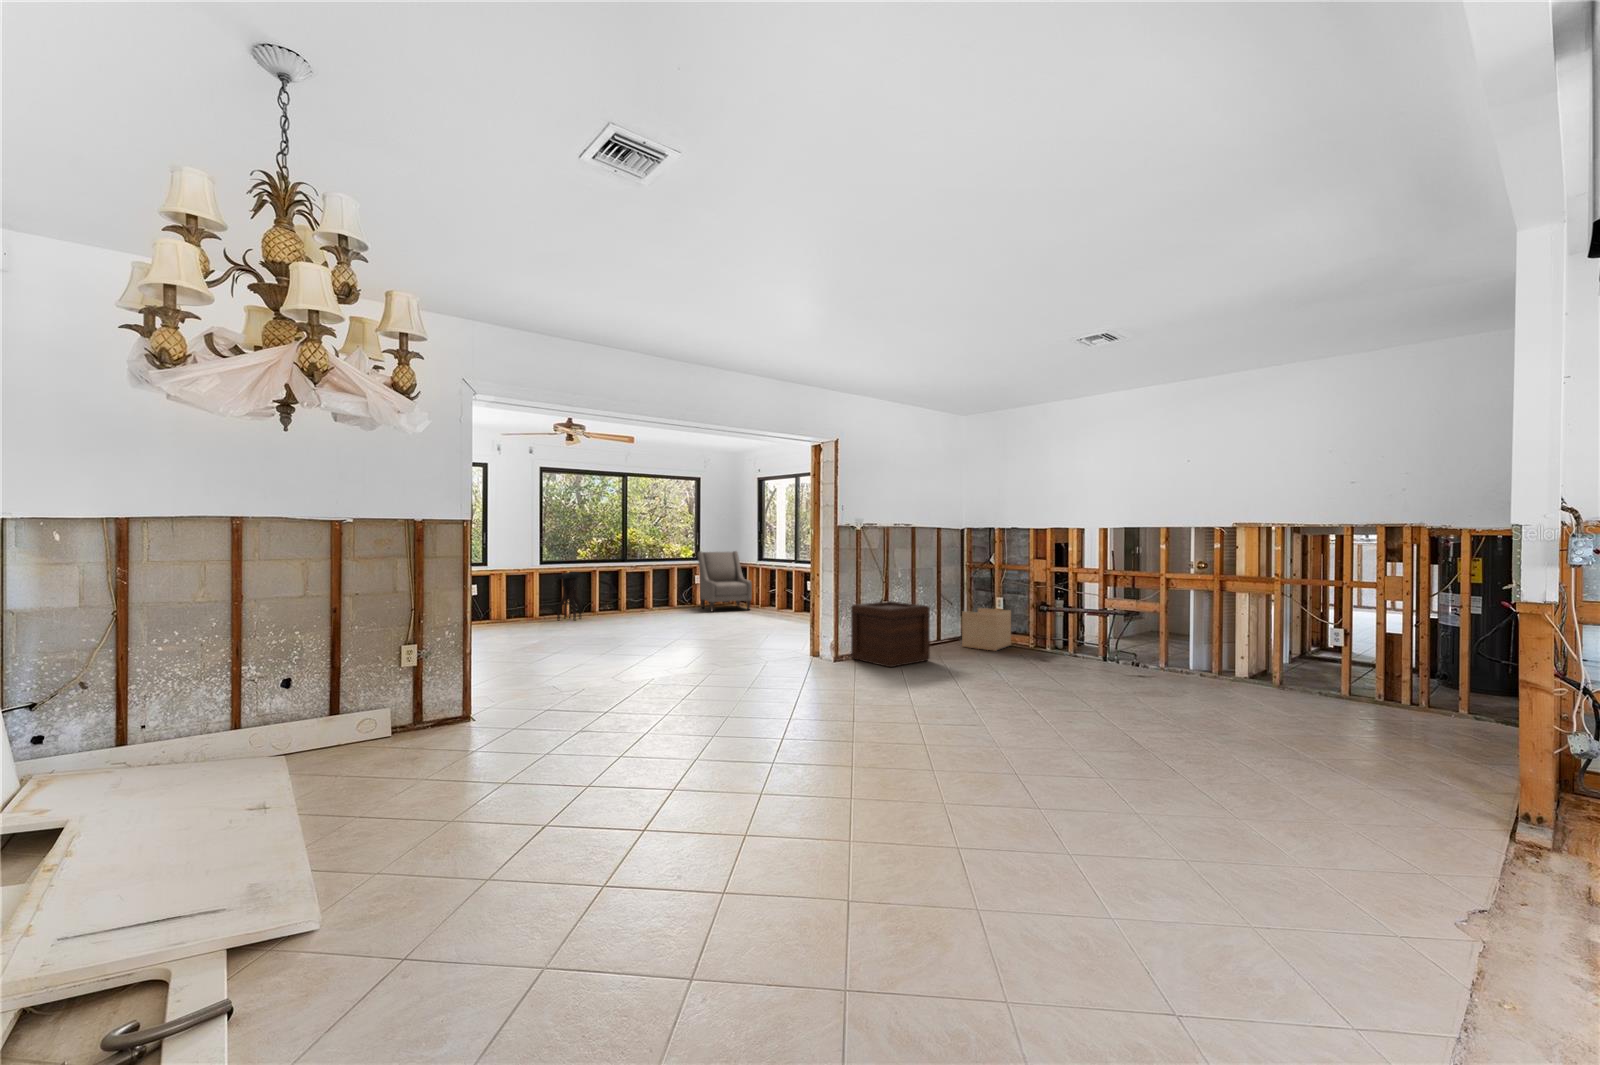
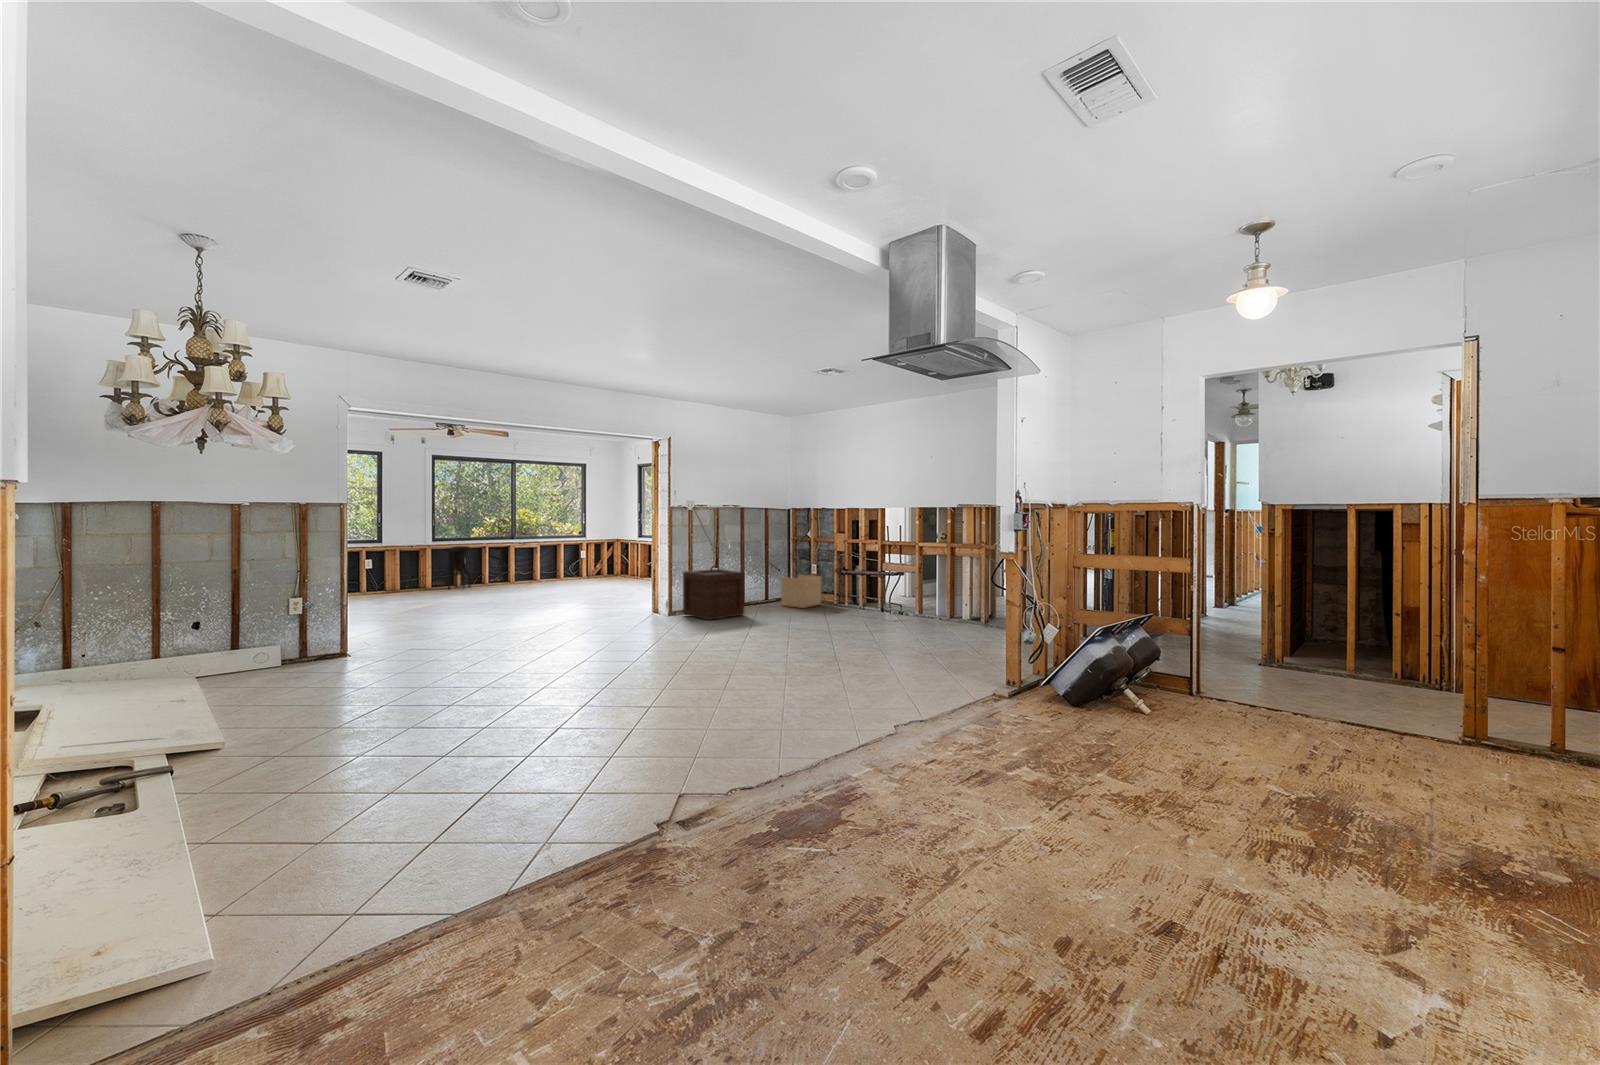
chair: present [698,551,752,612] -> none [582,528,629,581]

